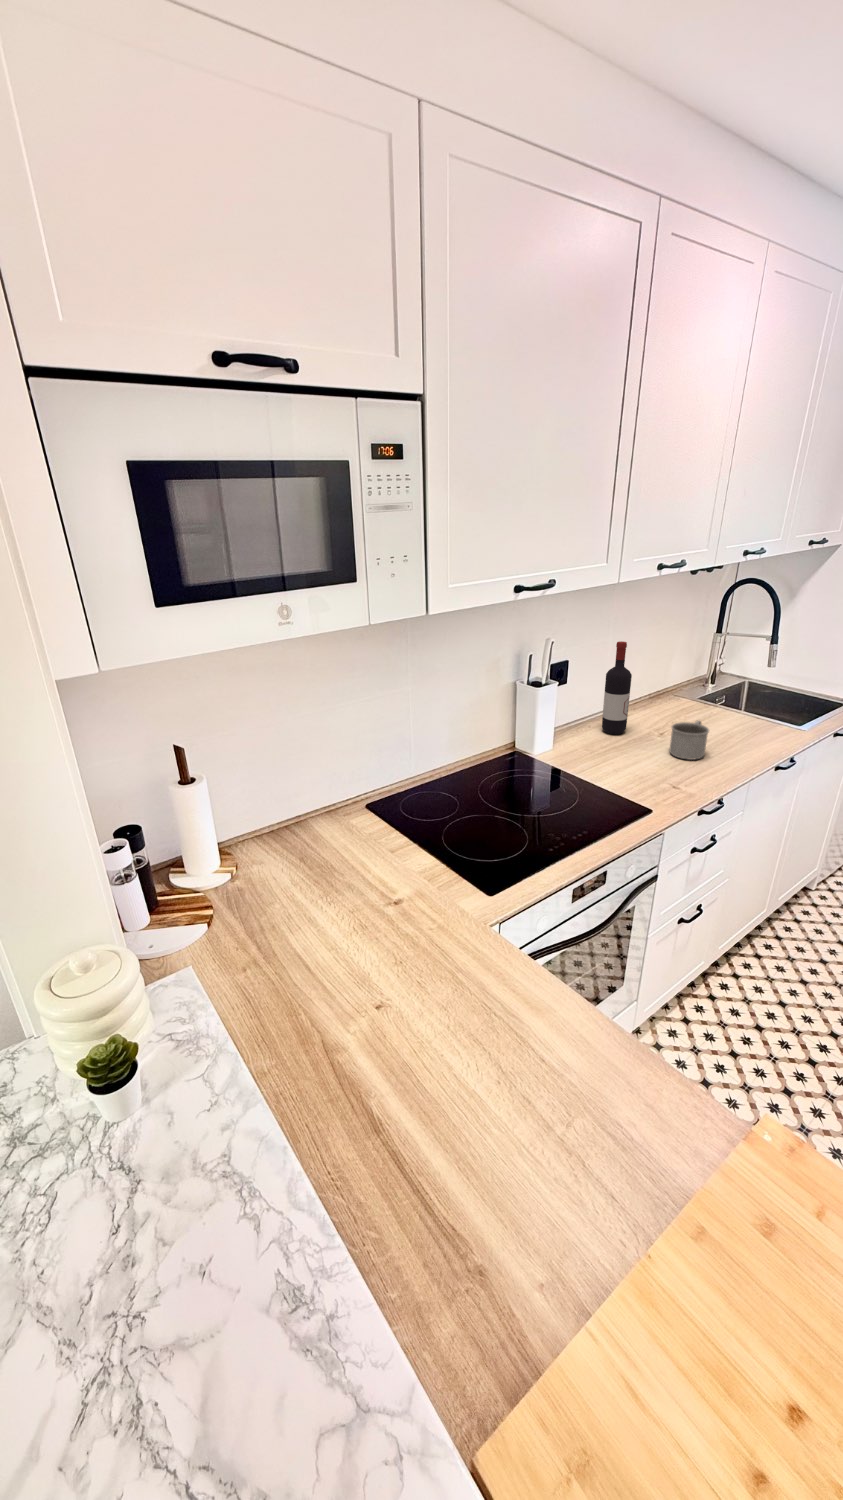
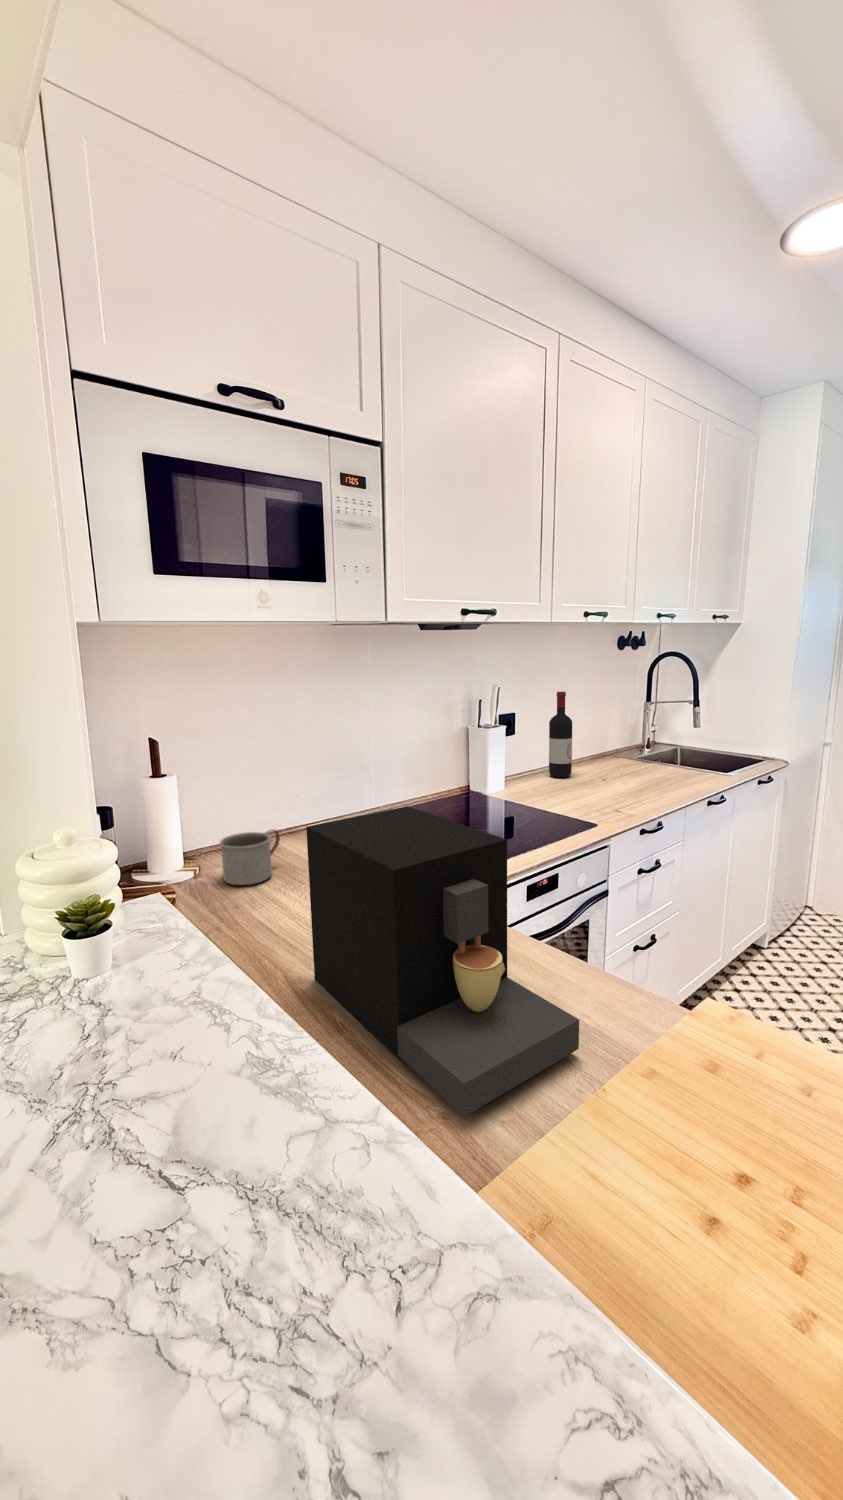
mug: present [669,720,709,760] -> present [220,829,280,885]
coffee maker: none [332,878,617,1293] -> present [306,806,579,1117]

